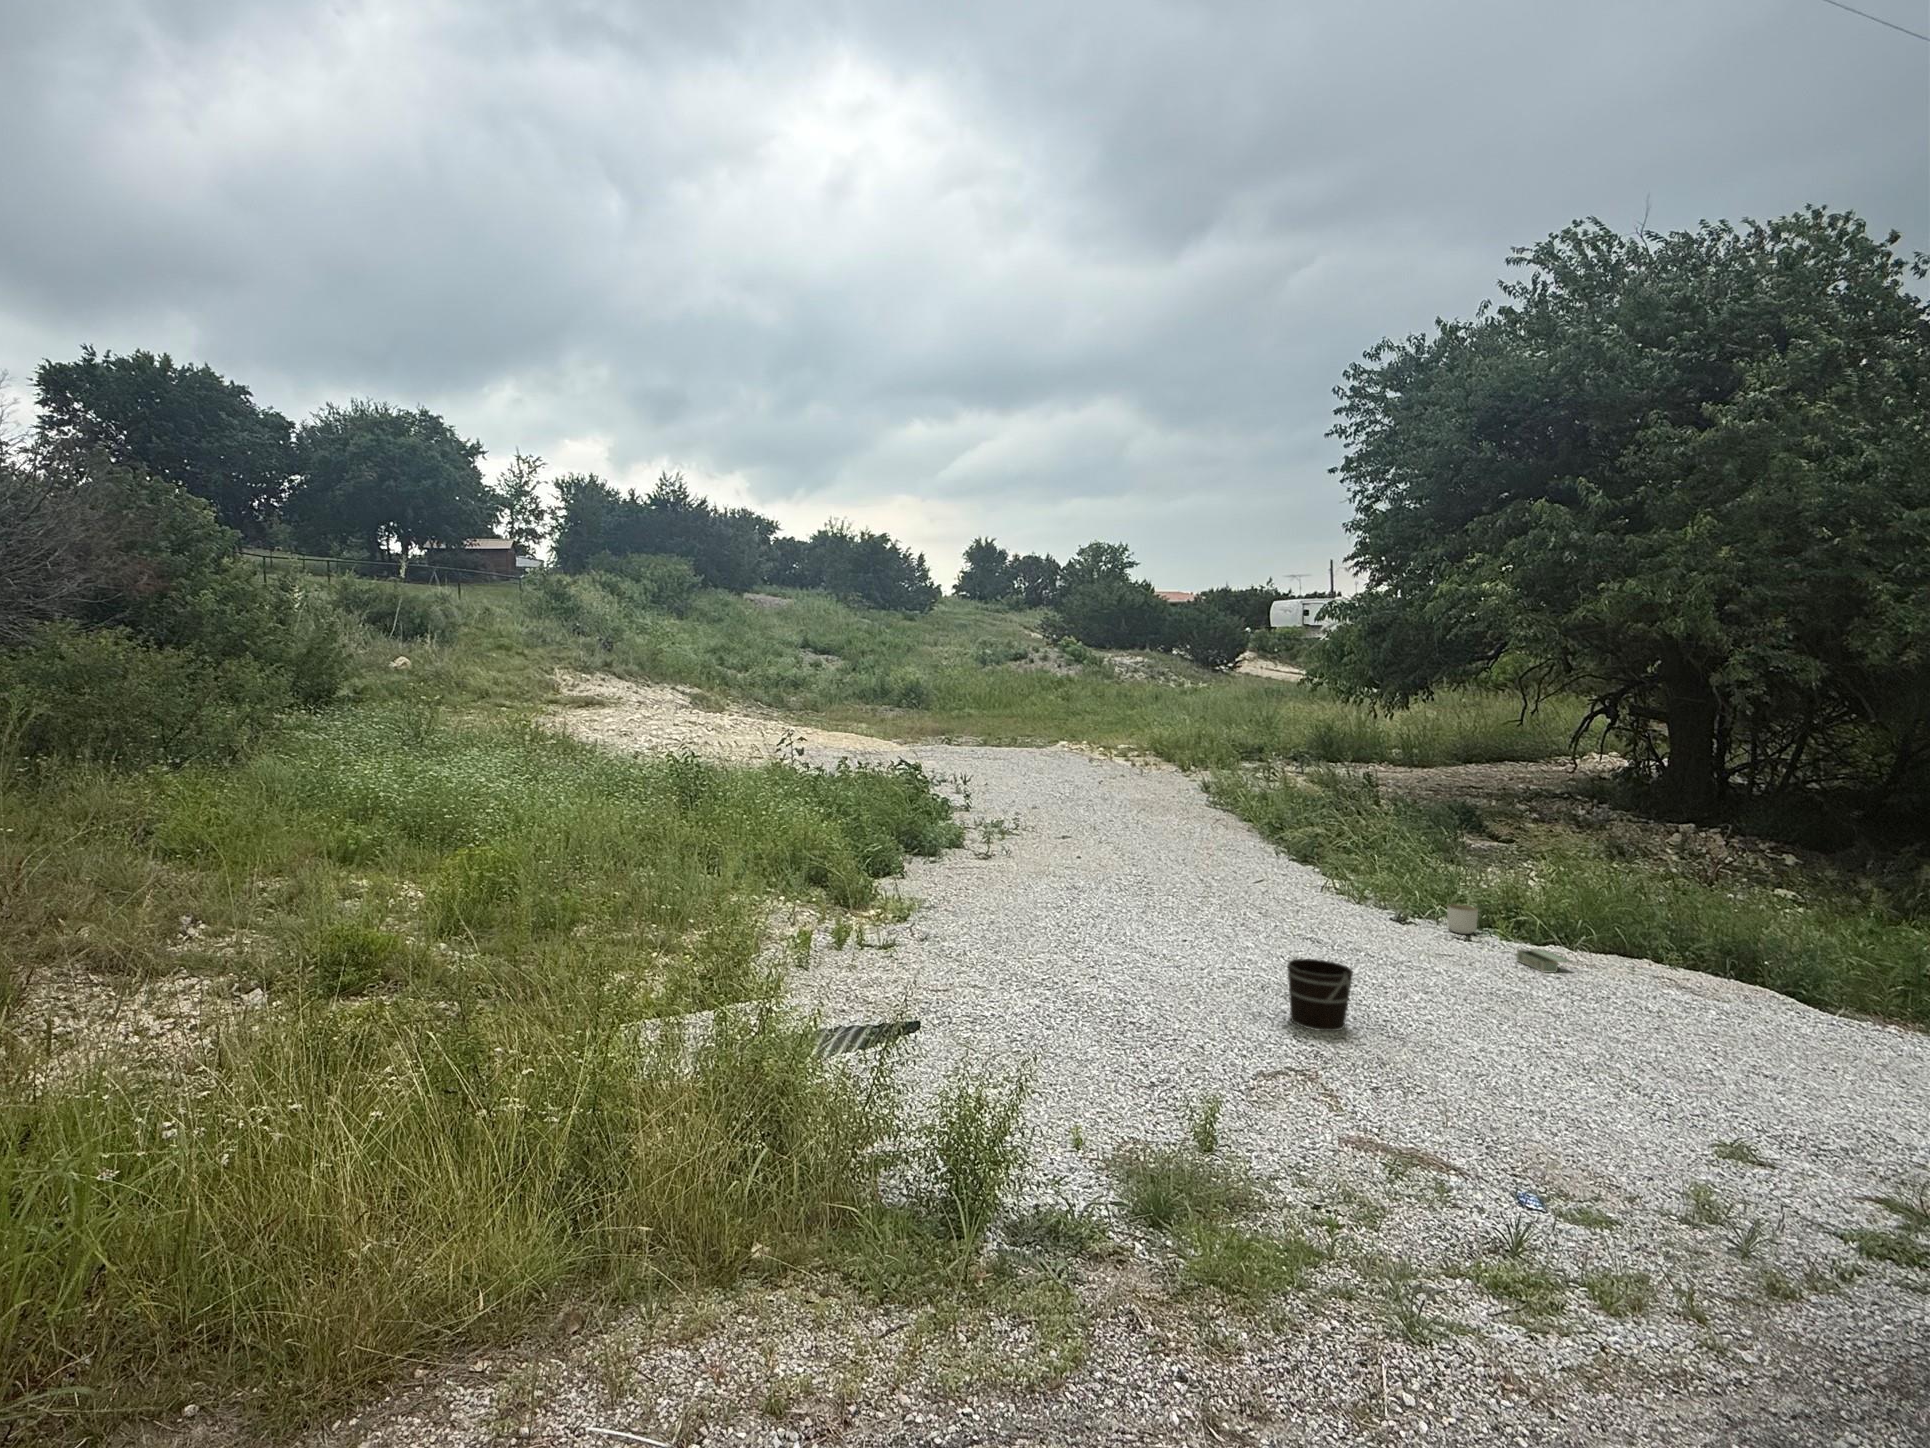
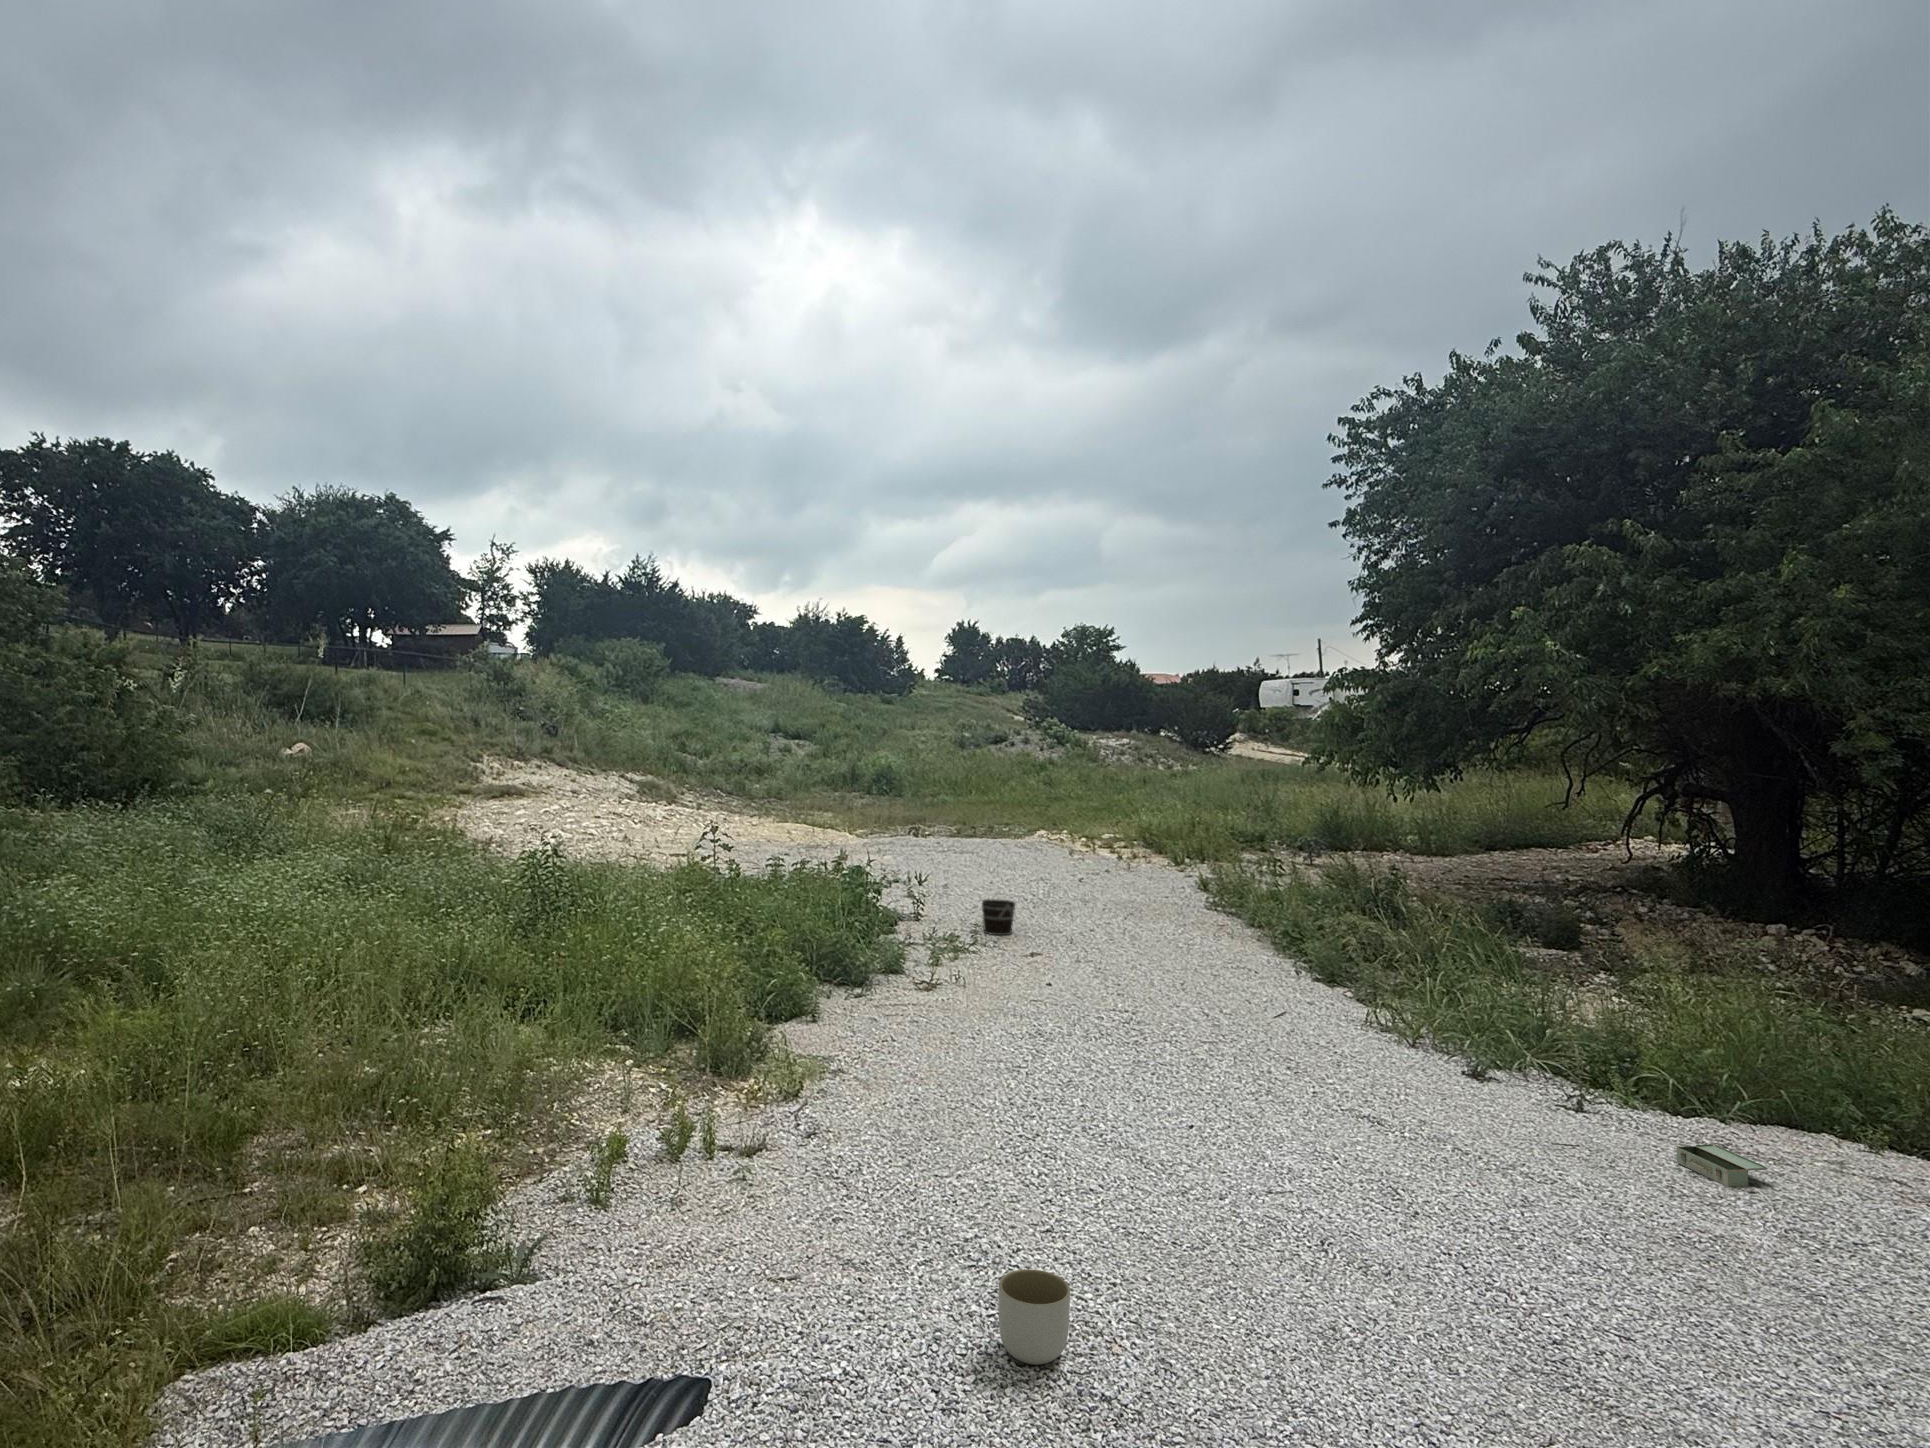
planter: present [1447,904,1478,934] -> present [999,1269,1070,1365]
bucket: present [1288,959,1353,1031] -> present [982,899,1015,935]

